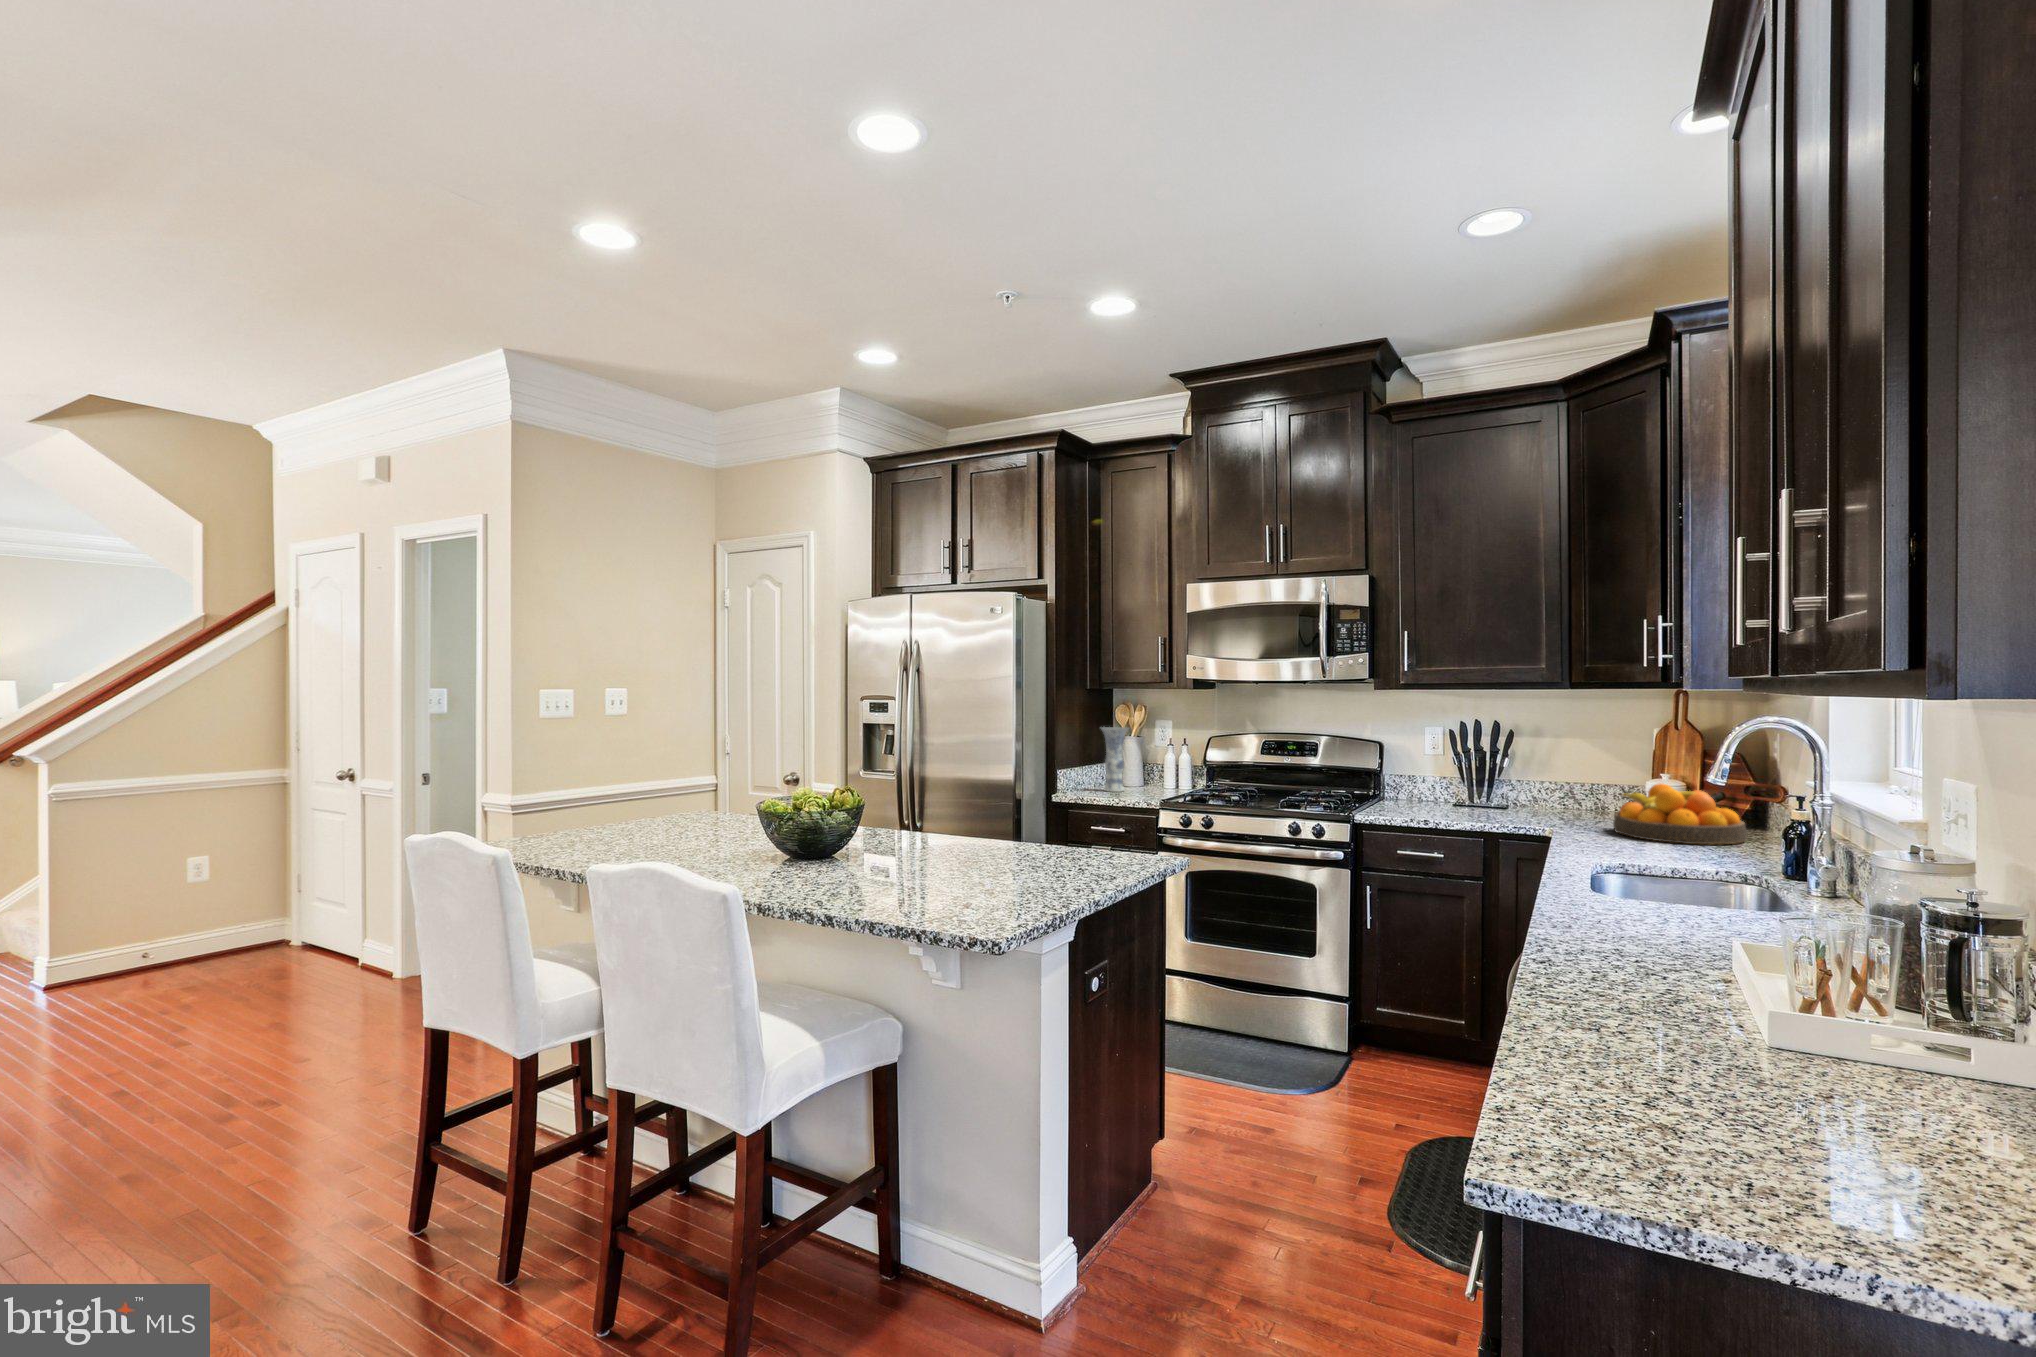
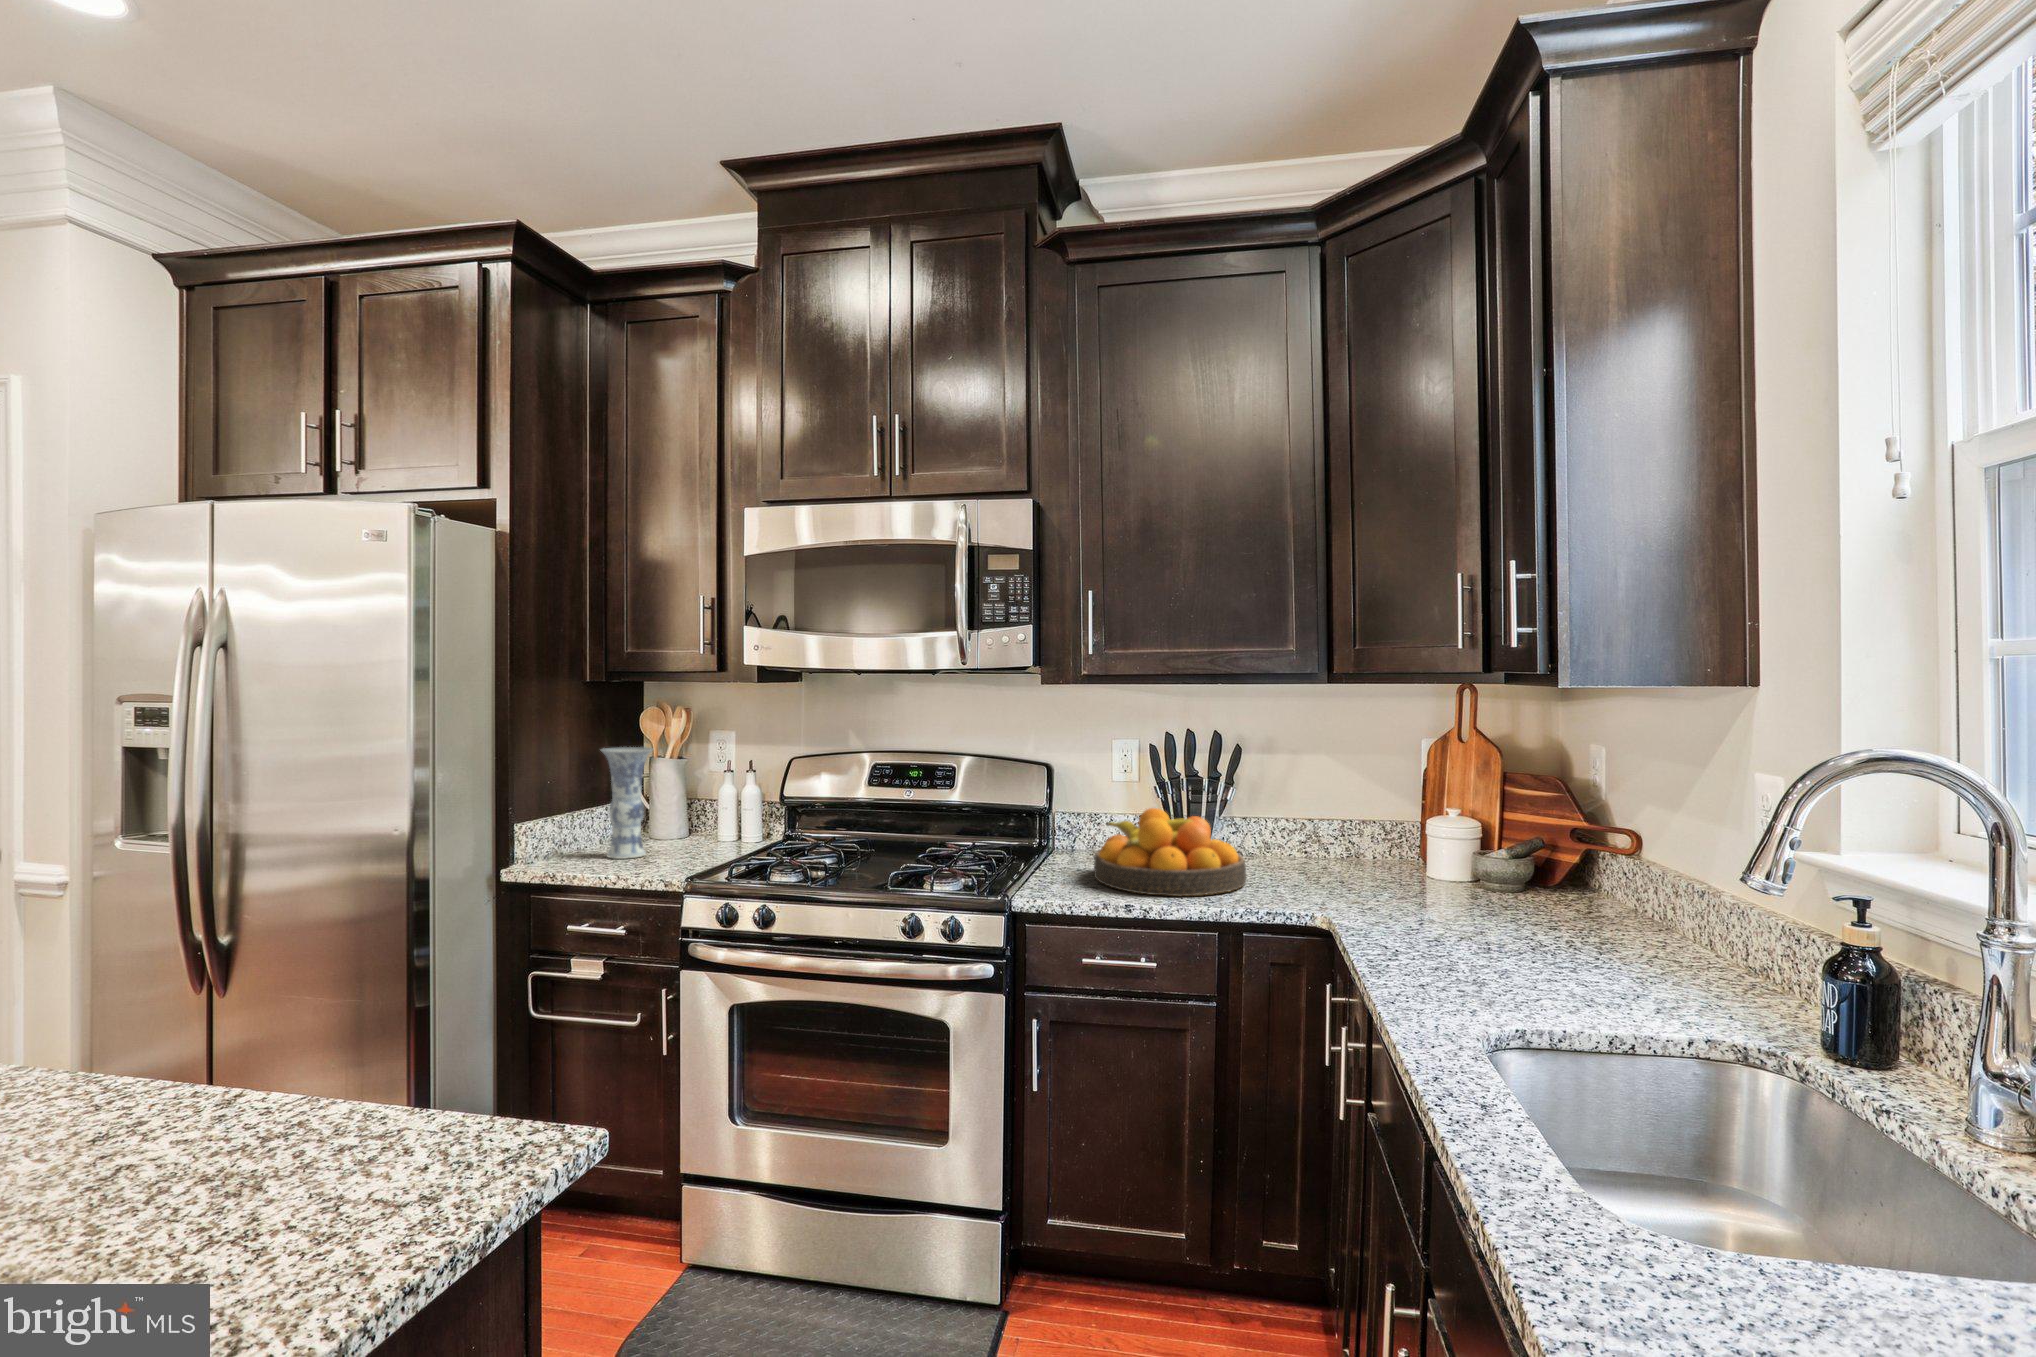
fruit bowl: present [1613,784,1747,845] -> present [1094,808,1246,896]

